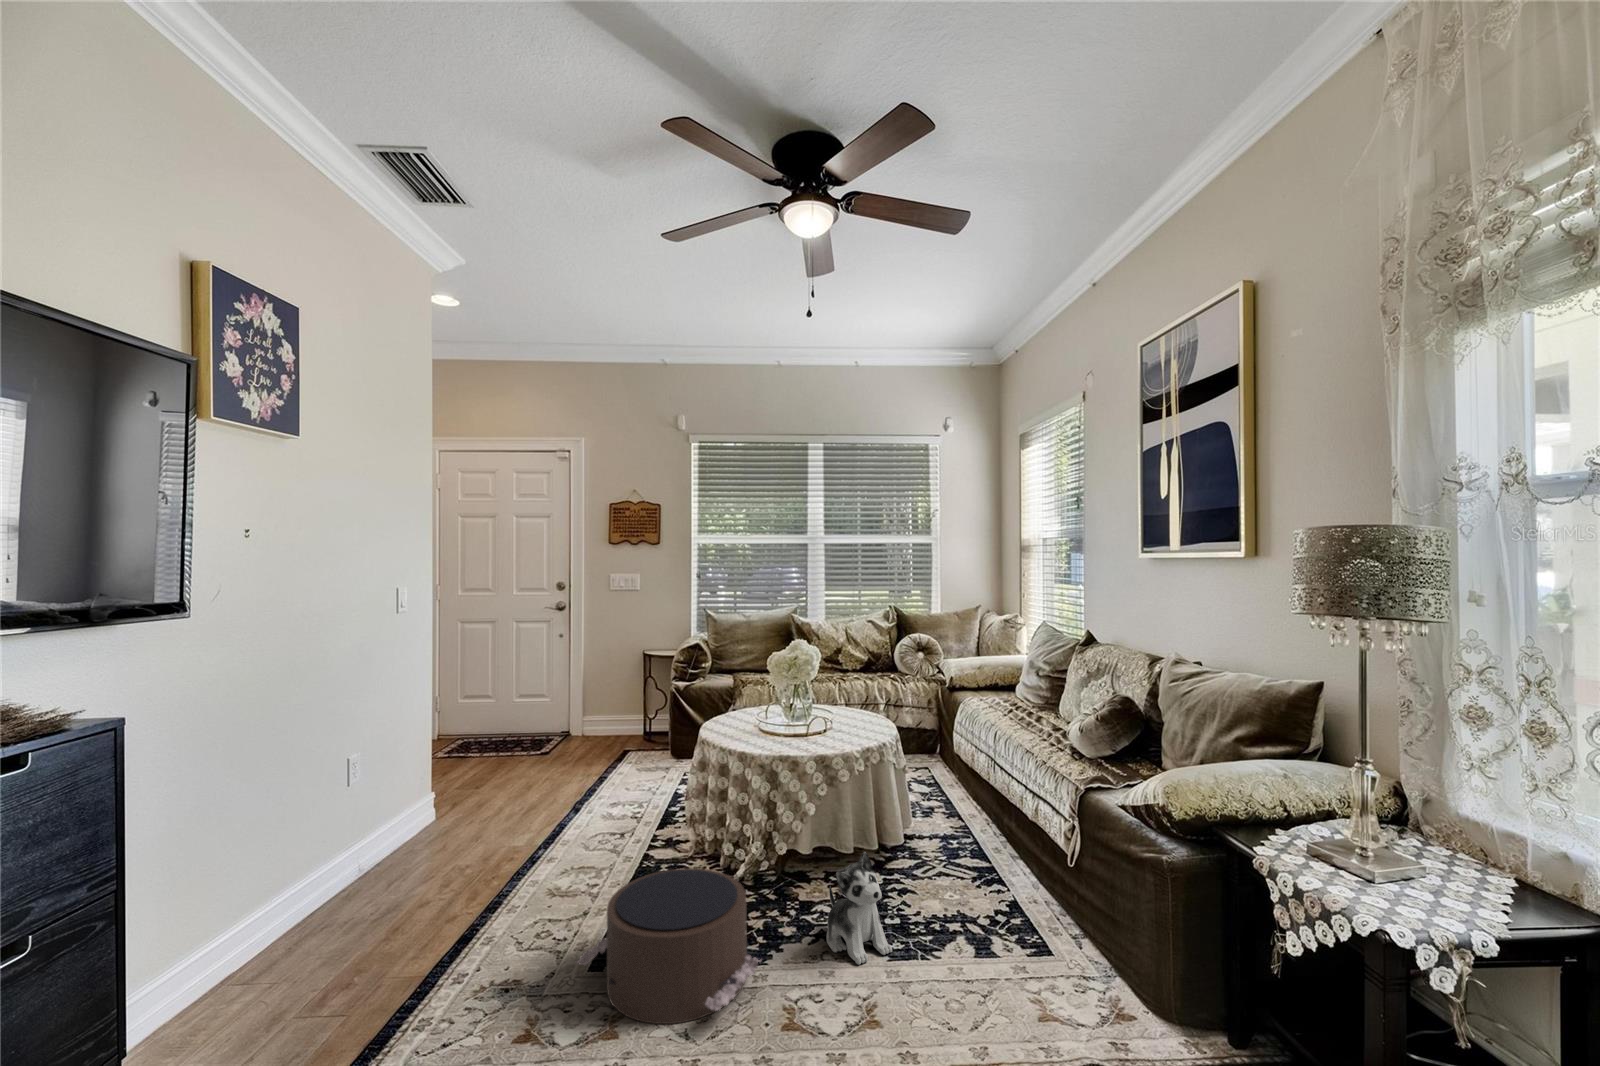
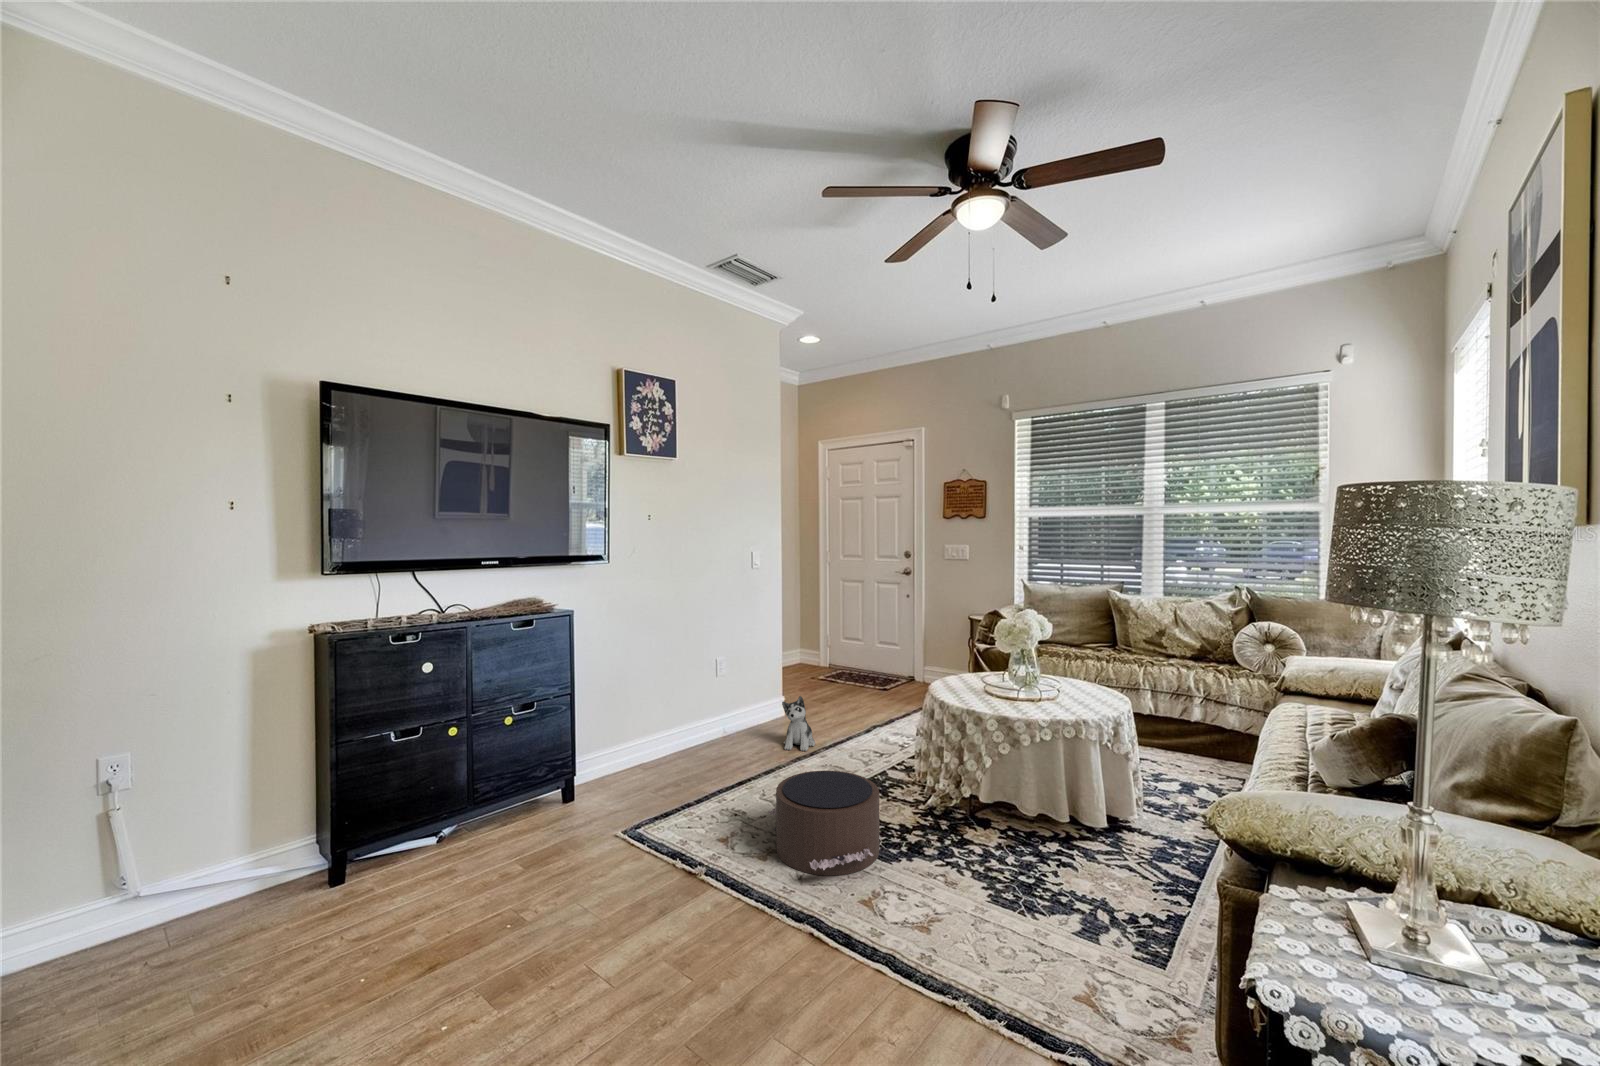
plush toy: present [826,852,892,965] -> present [782,696,815,751]

